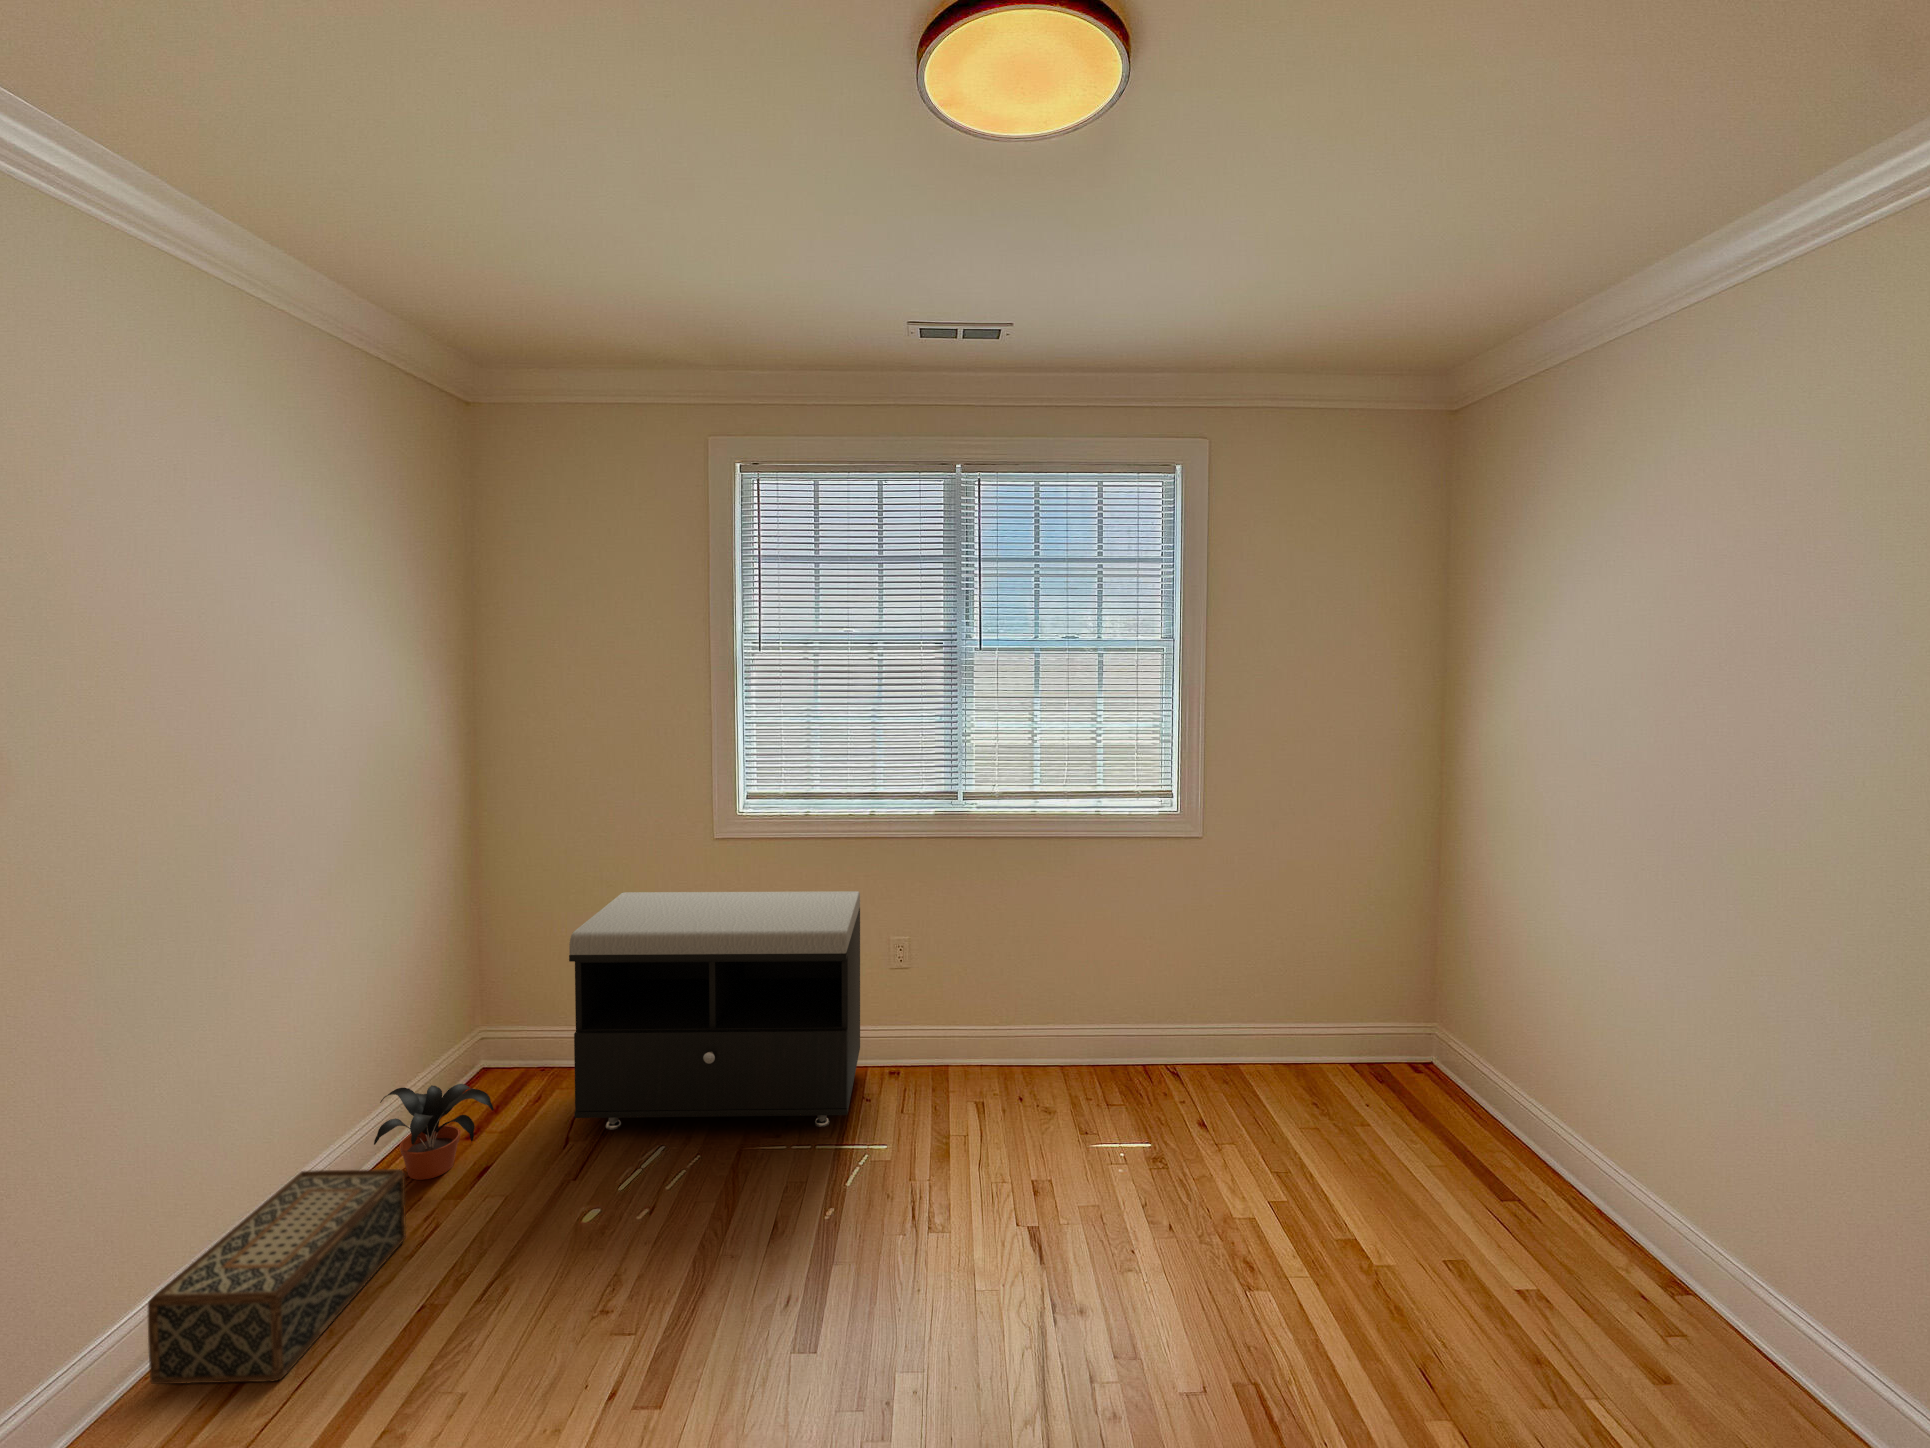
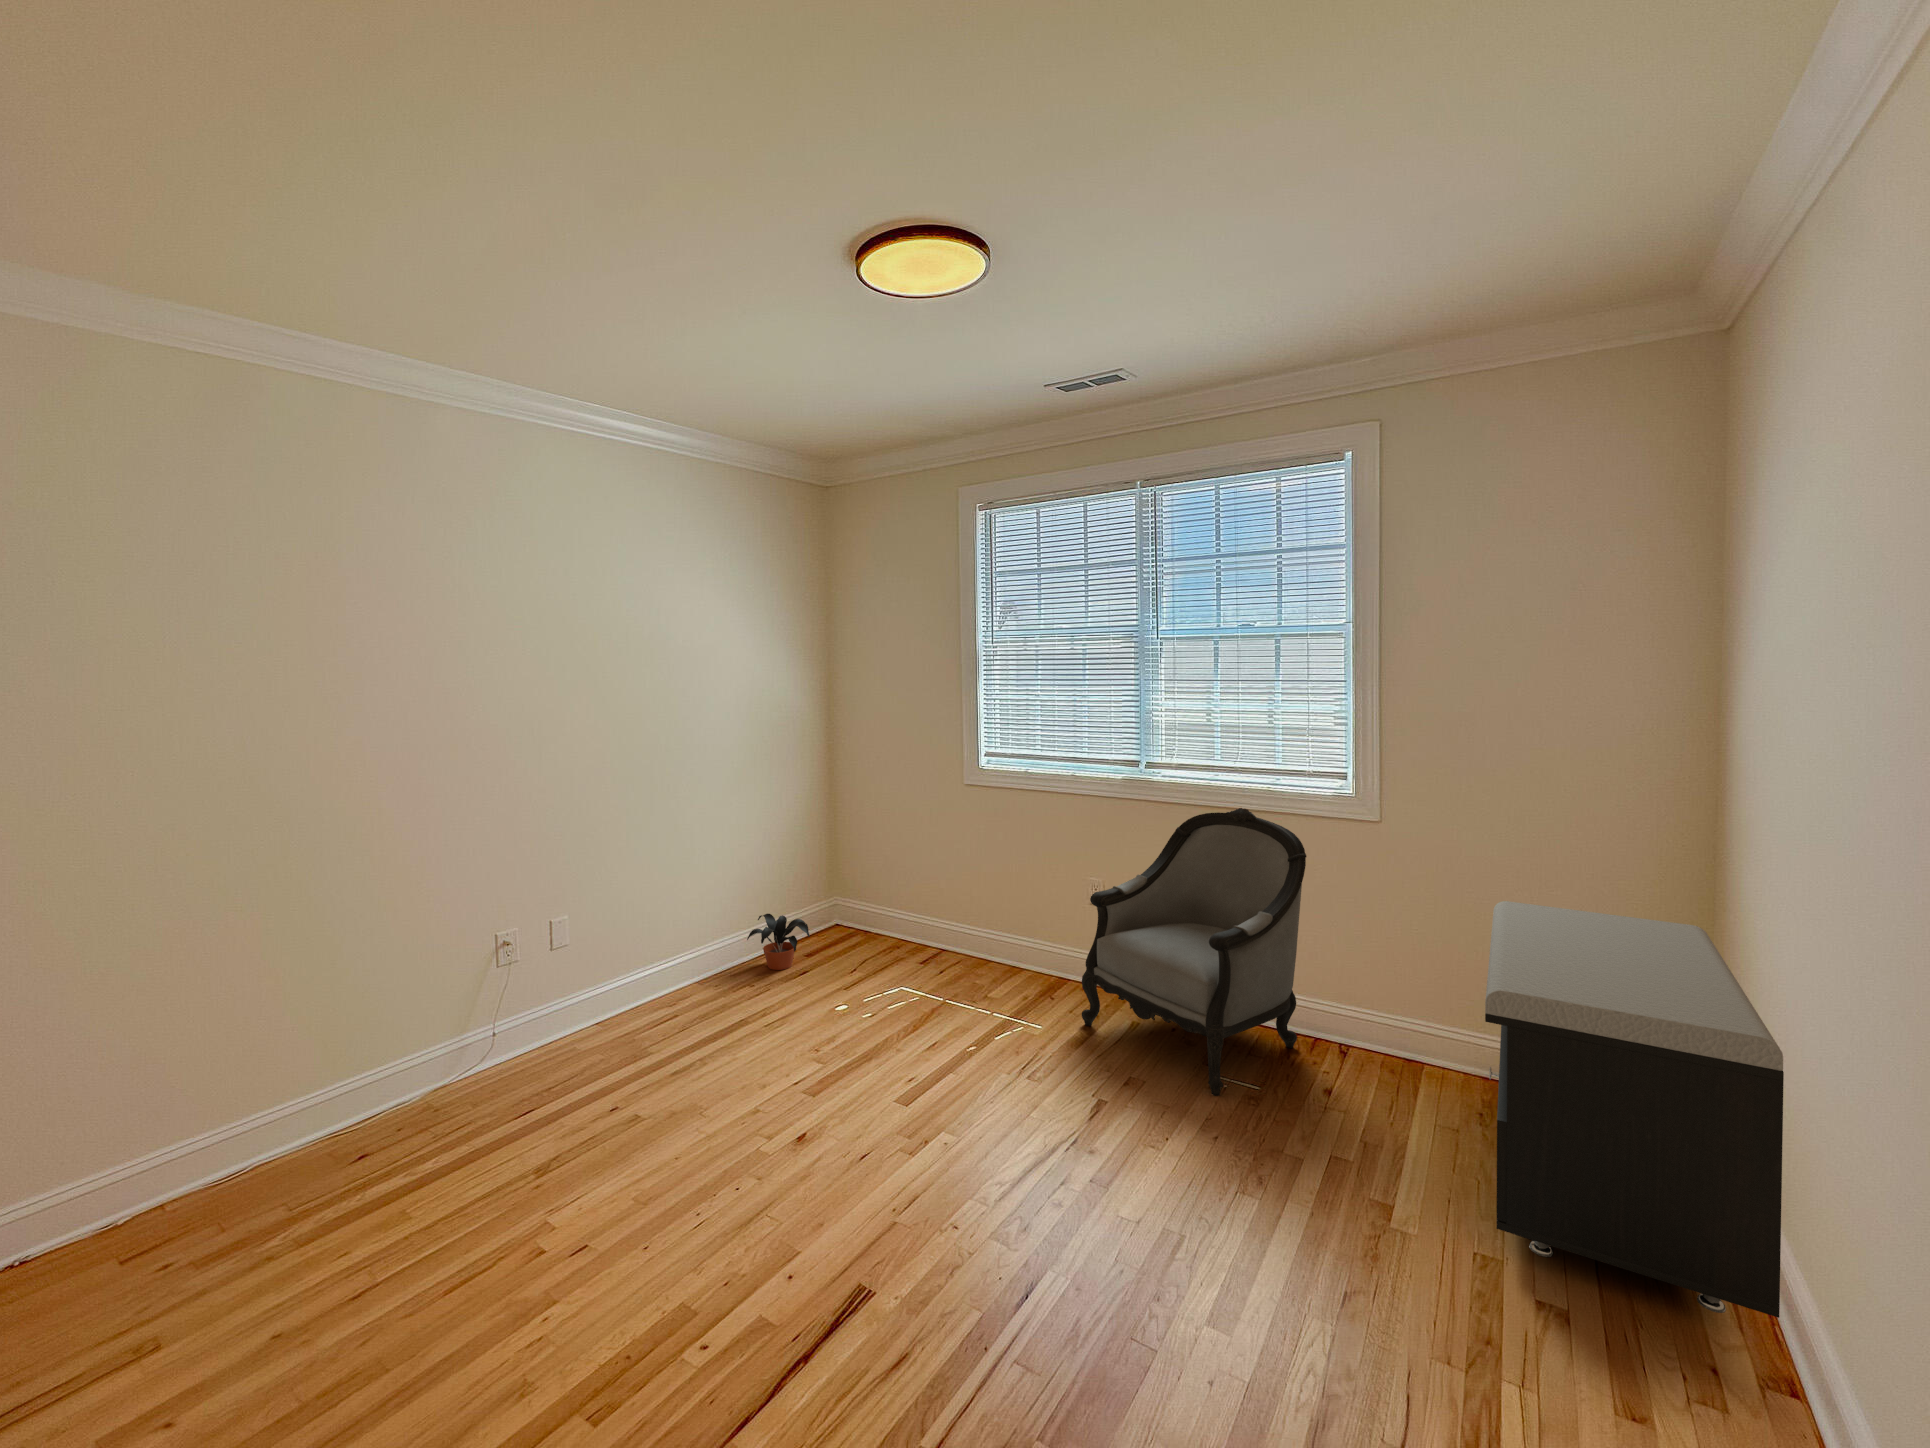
armchair: none [931,842,1168,1183] -> present [1082,808,1307,1096]
storage bench: present [569,892,860,1130] -> present [1485,901,1784,1318]
woven basket: present [148,1169,406,1384] -> none [620,942,748,1034]

